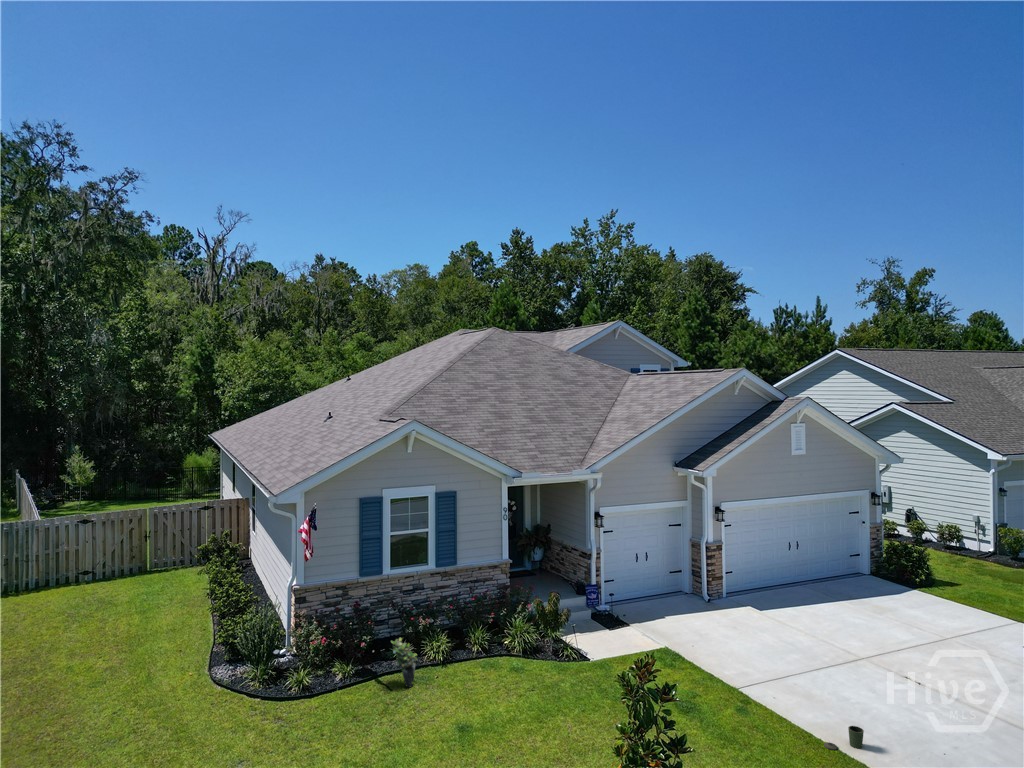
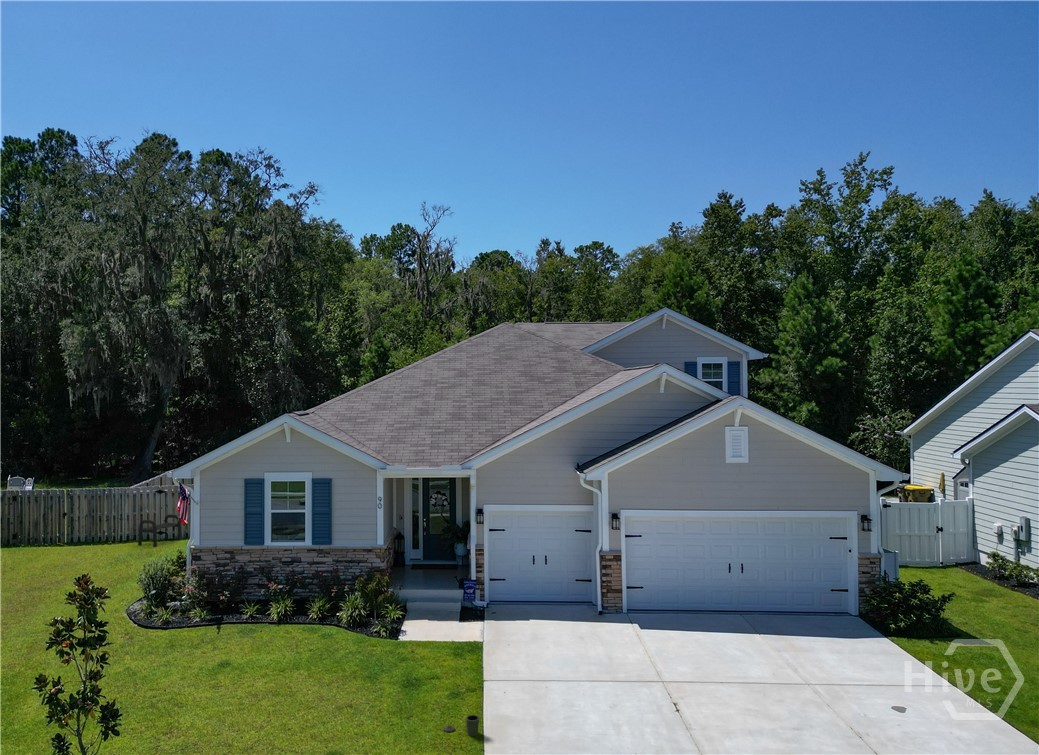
bench: none [66,548,118,593] -> present [138,515,181,547]
potted plant: present [391,638,417,687] -> none [219,593,242,633]

